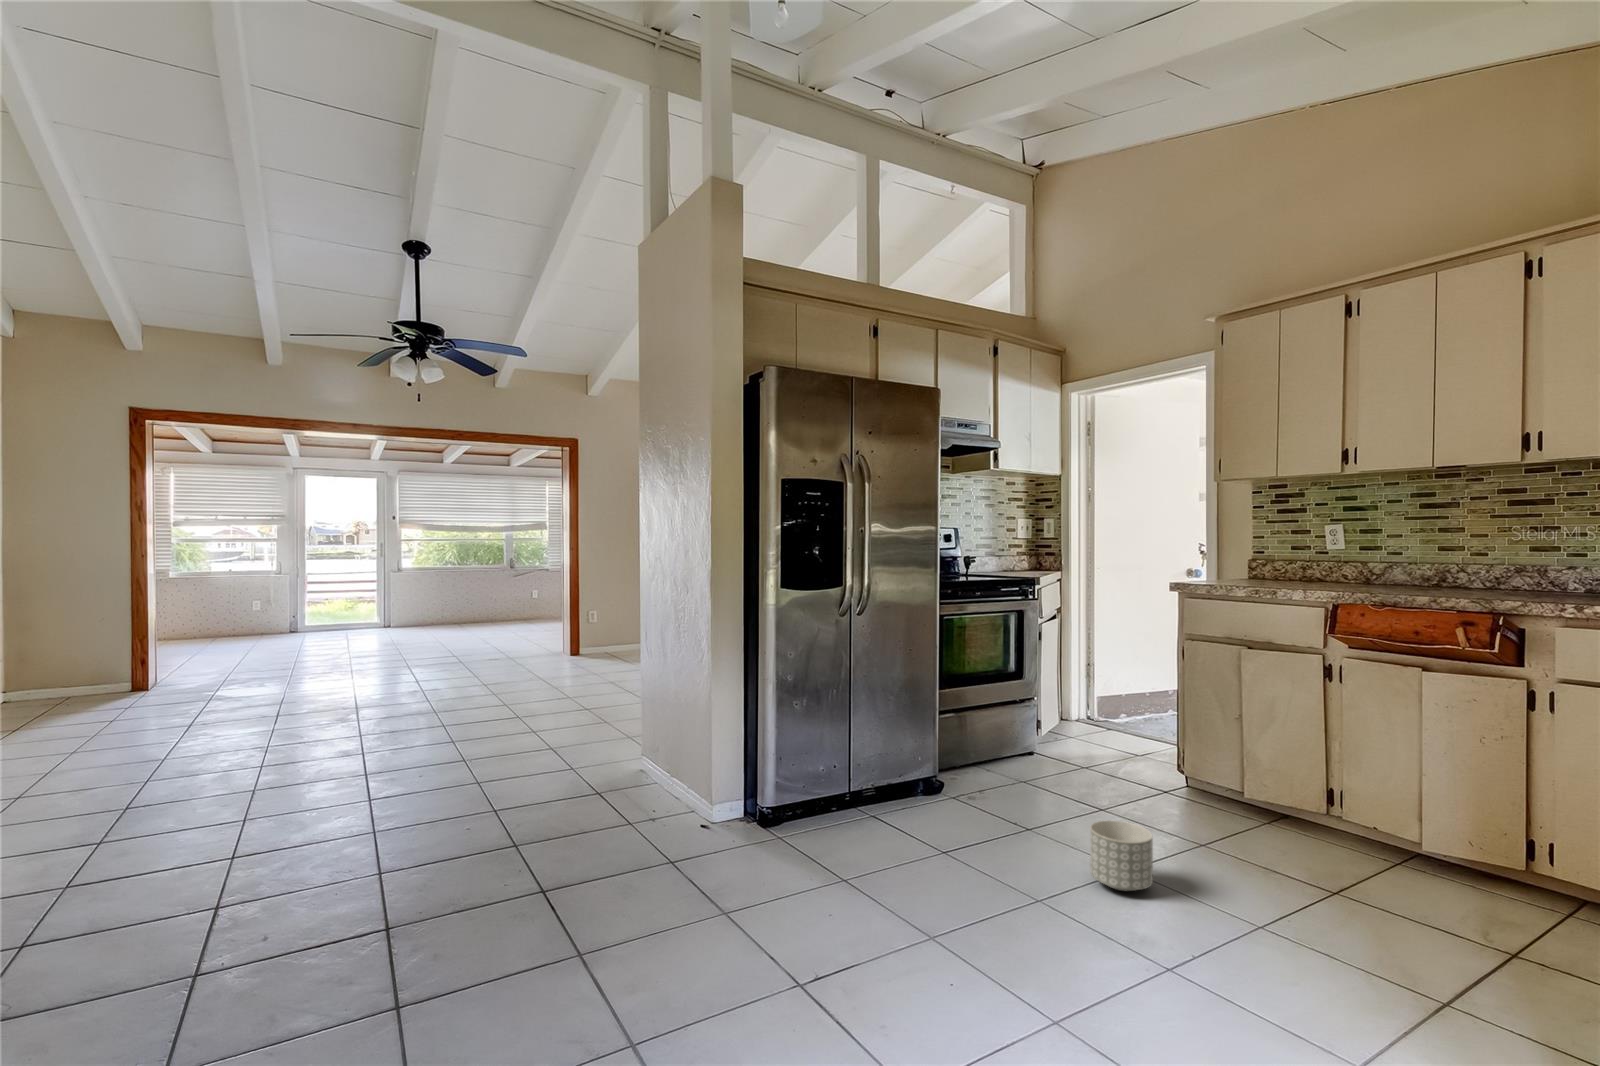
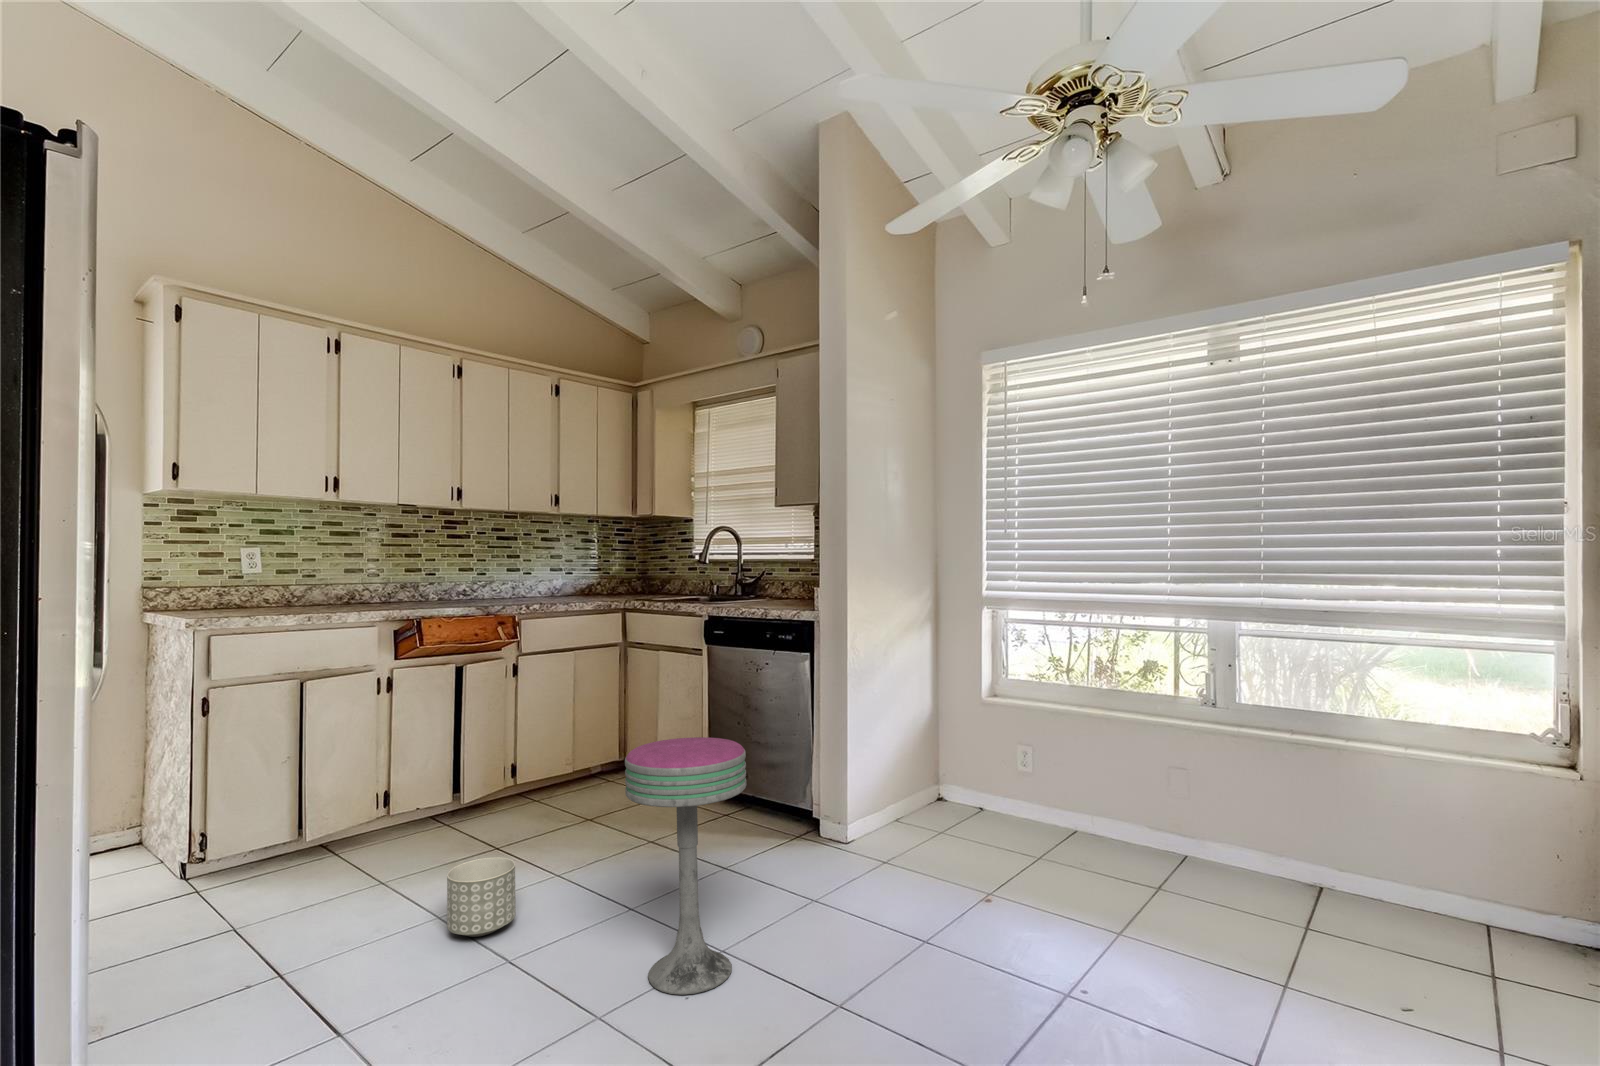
bar stool: none [947,738,1073,1000] -> present [625,737,746,995]

